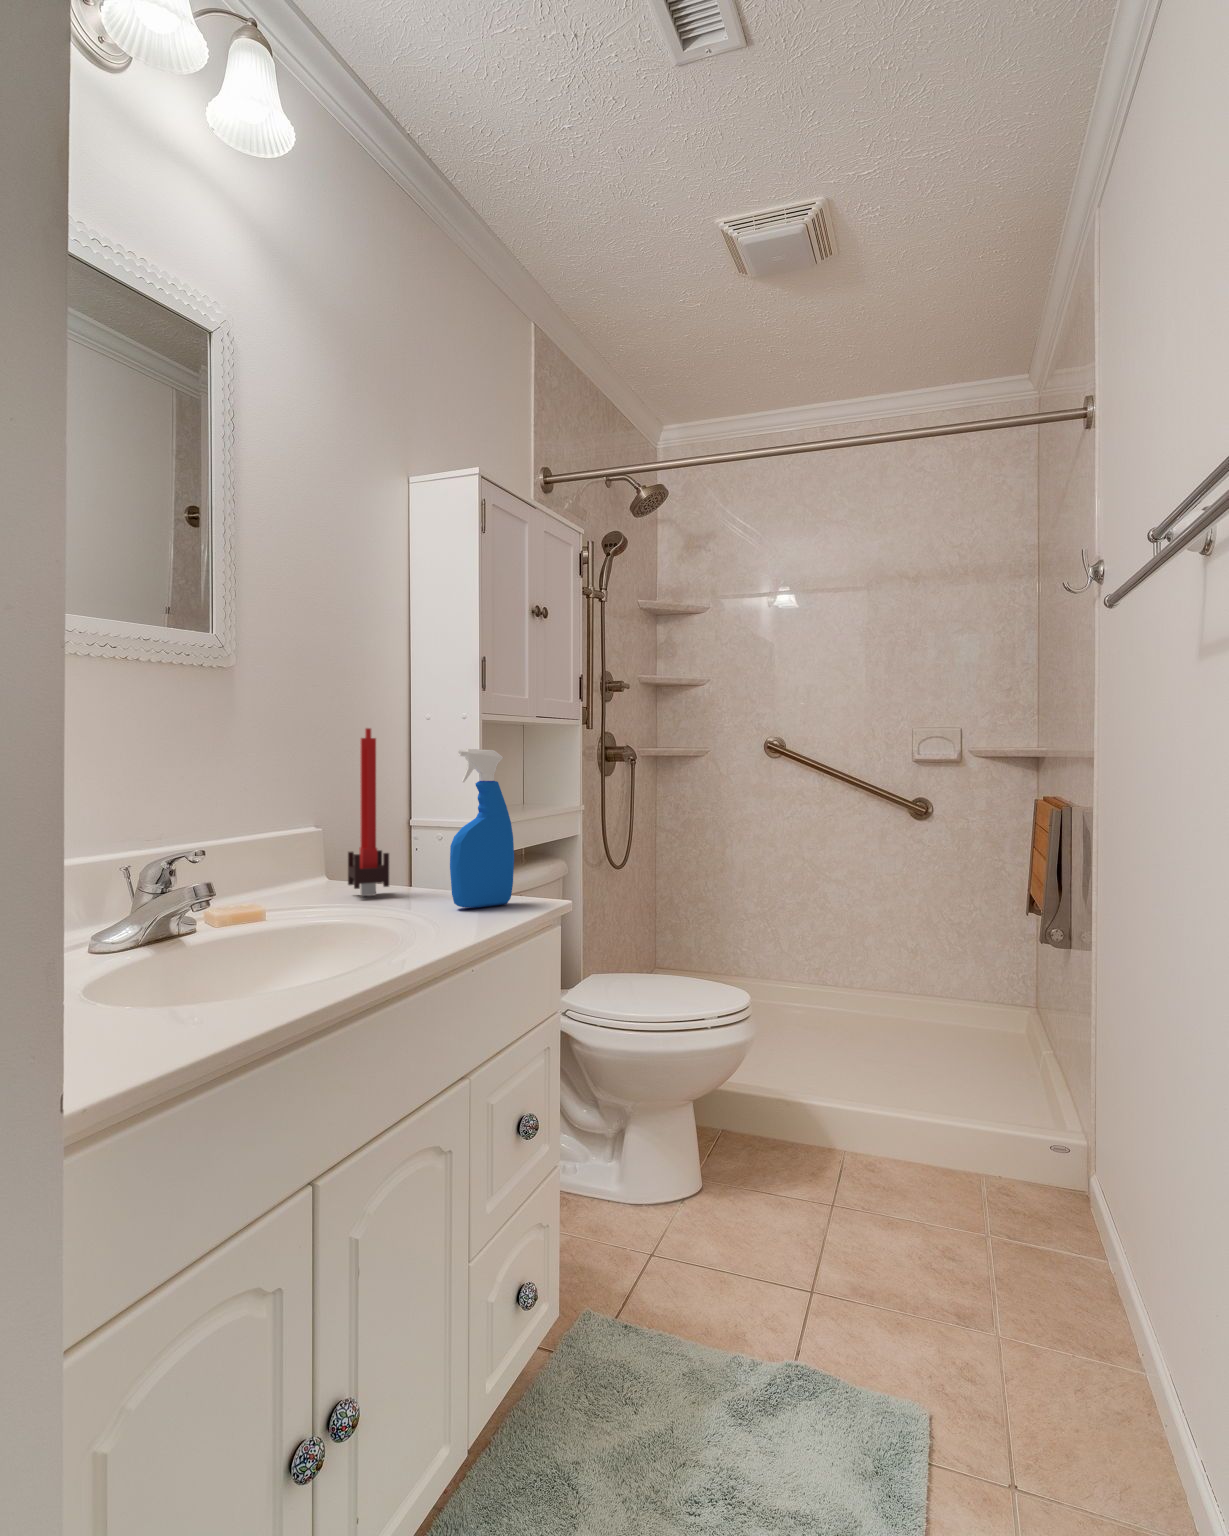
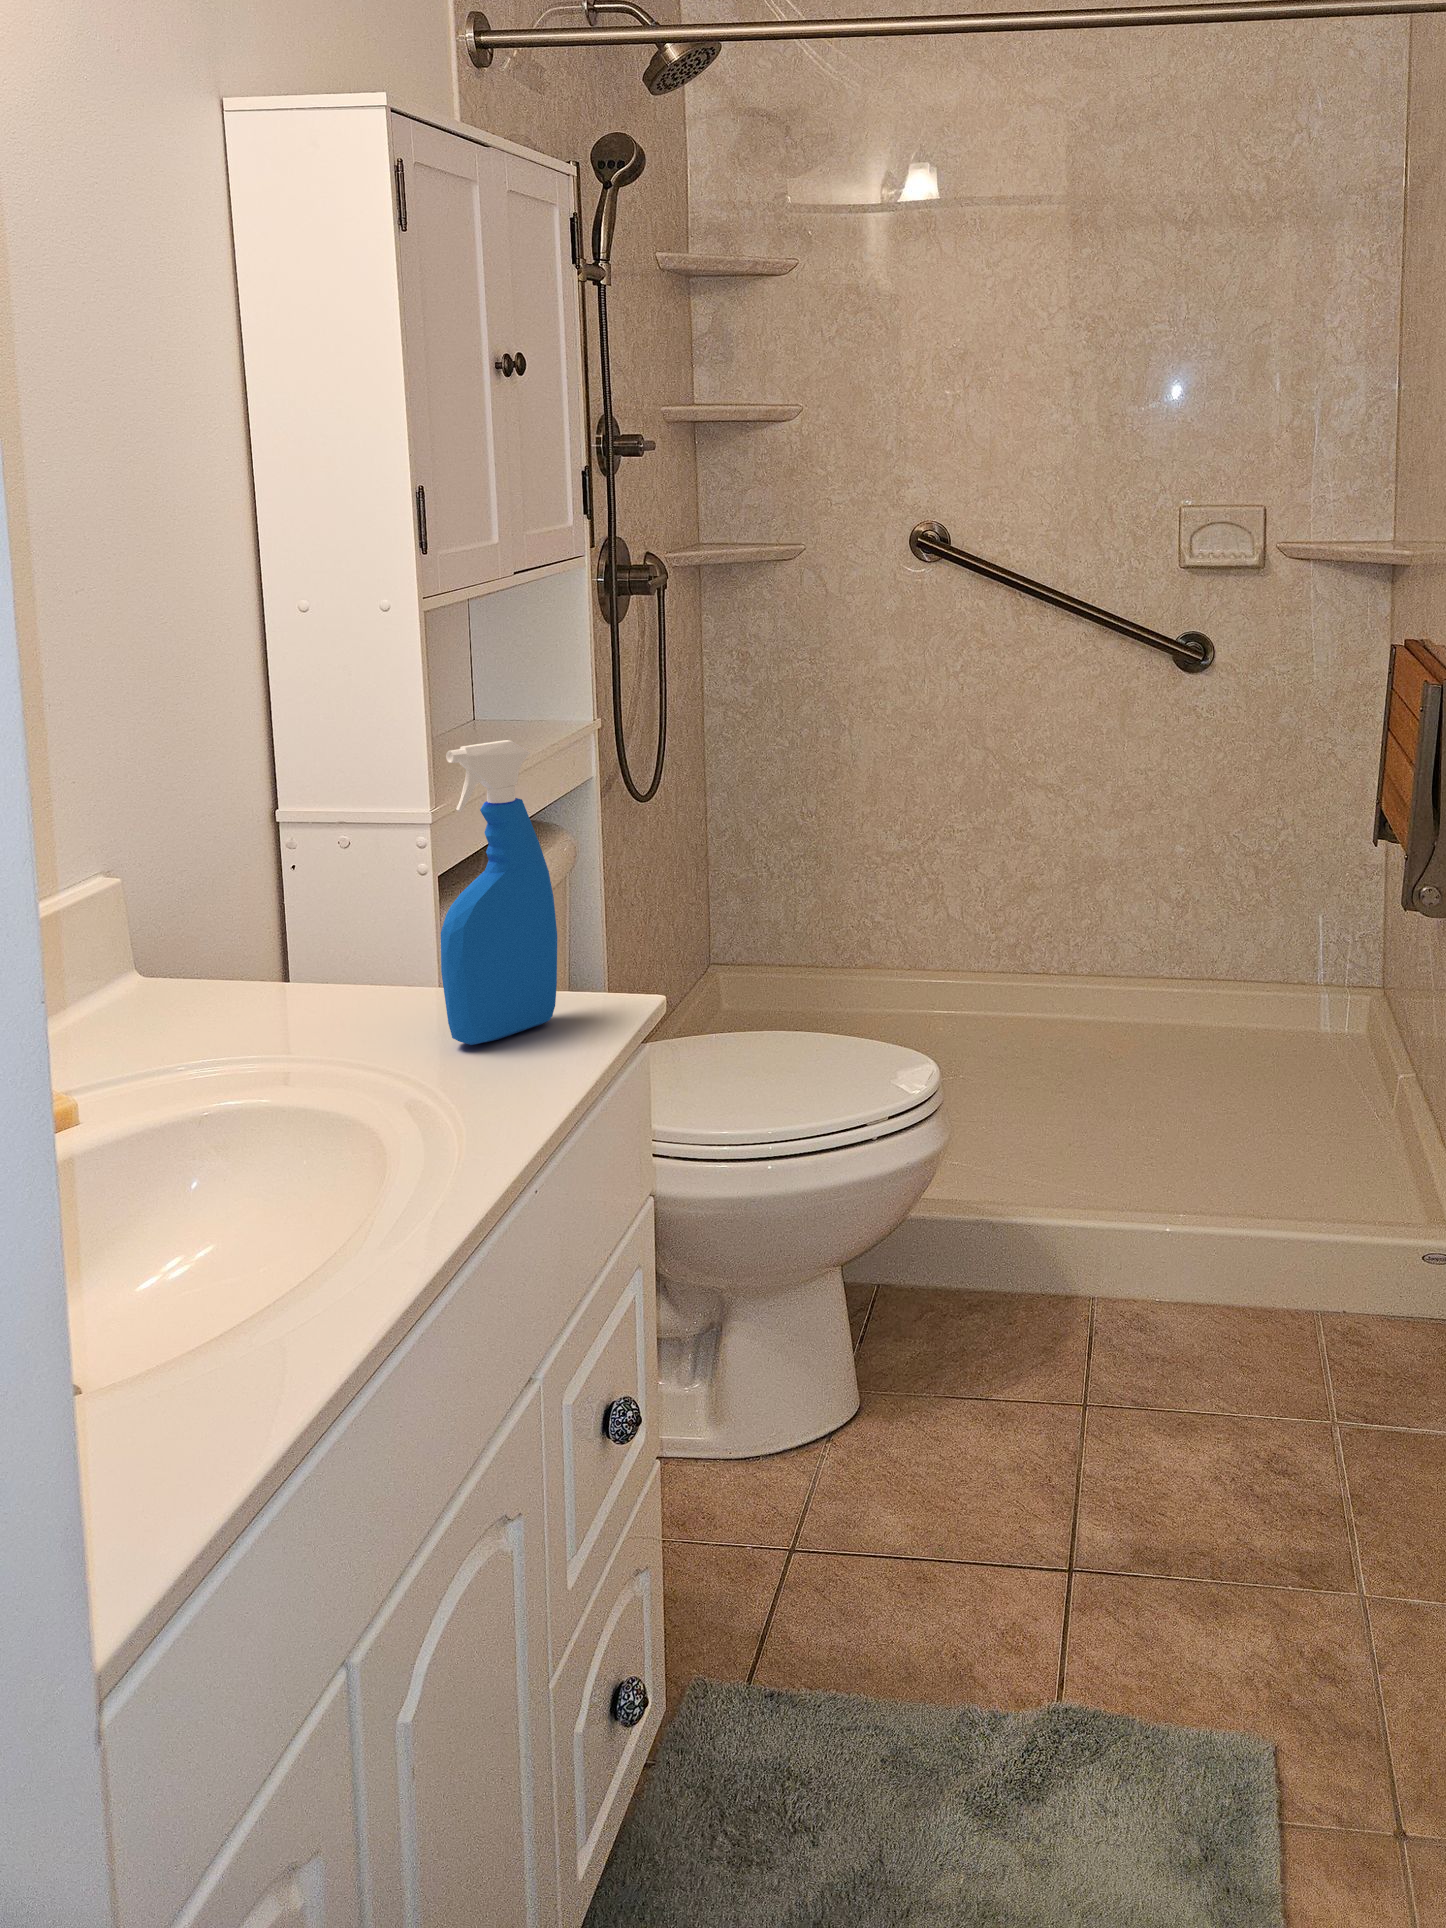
candle: present [348,728,389,896] -> none [204,692,300,1021]

